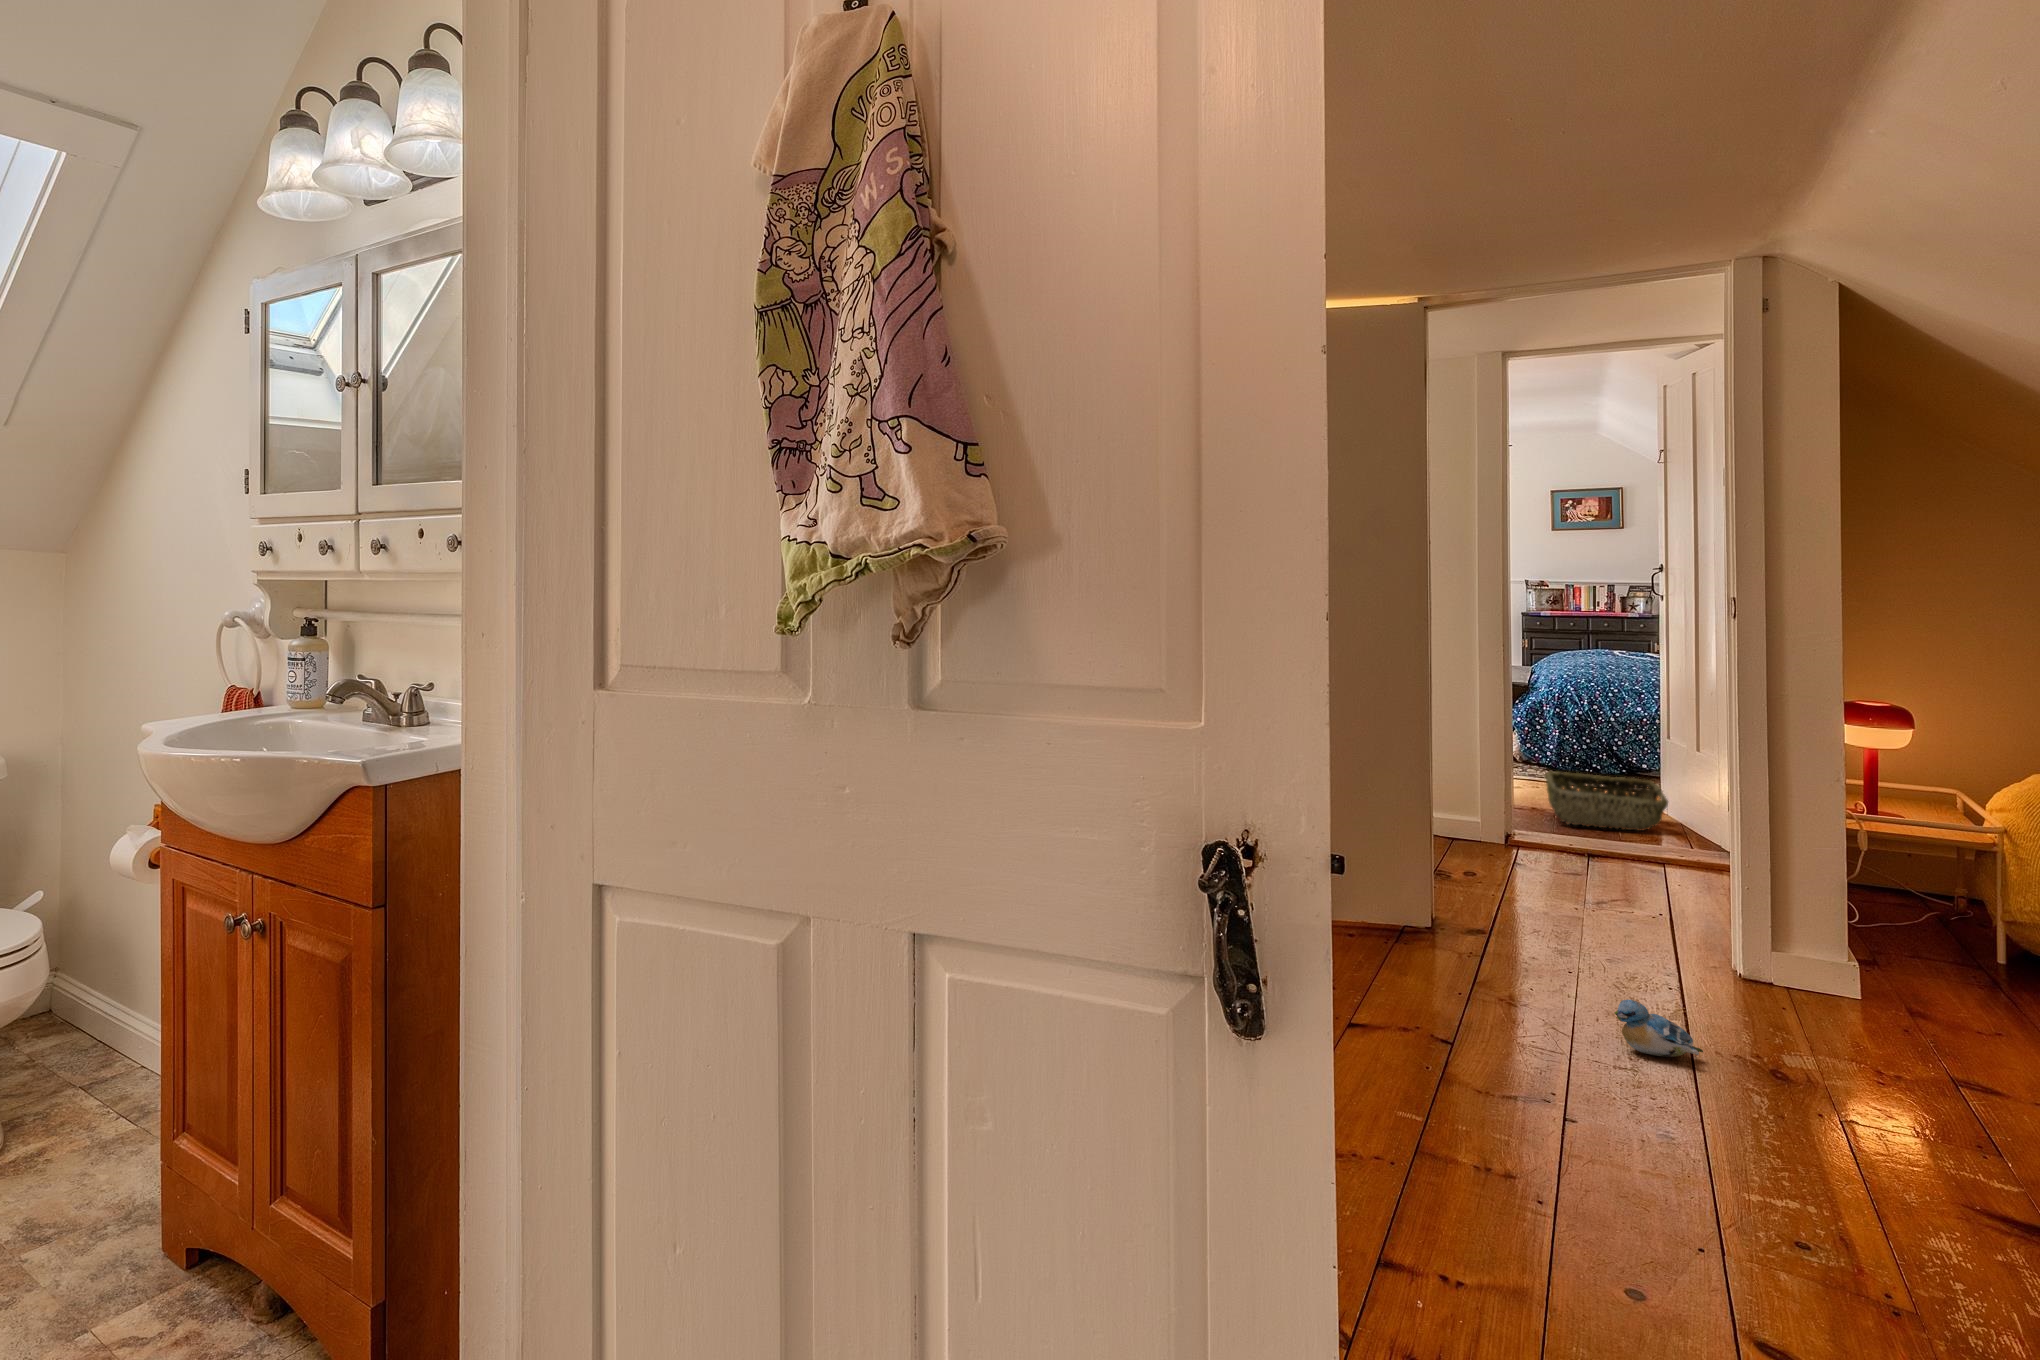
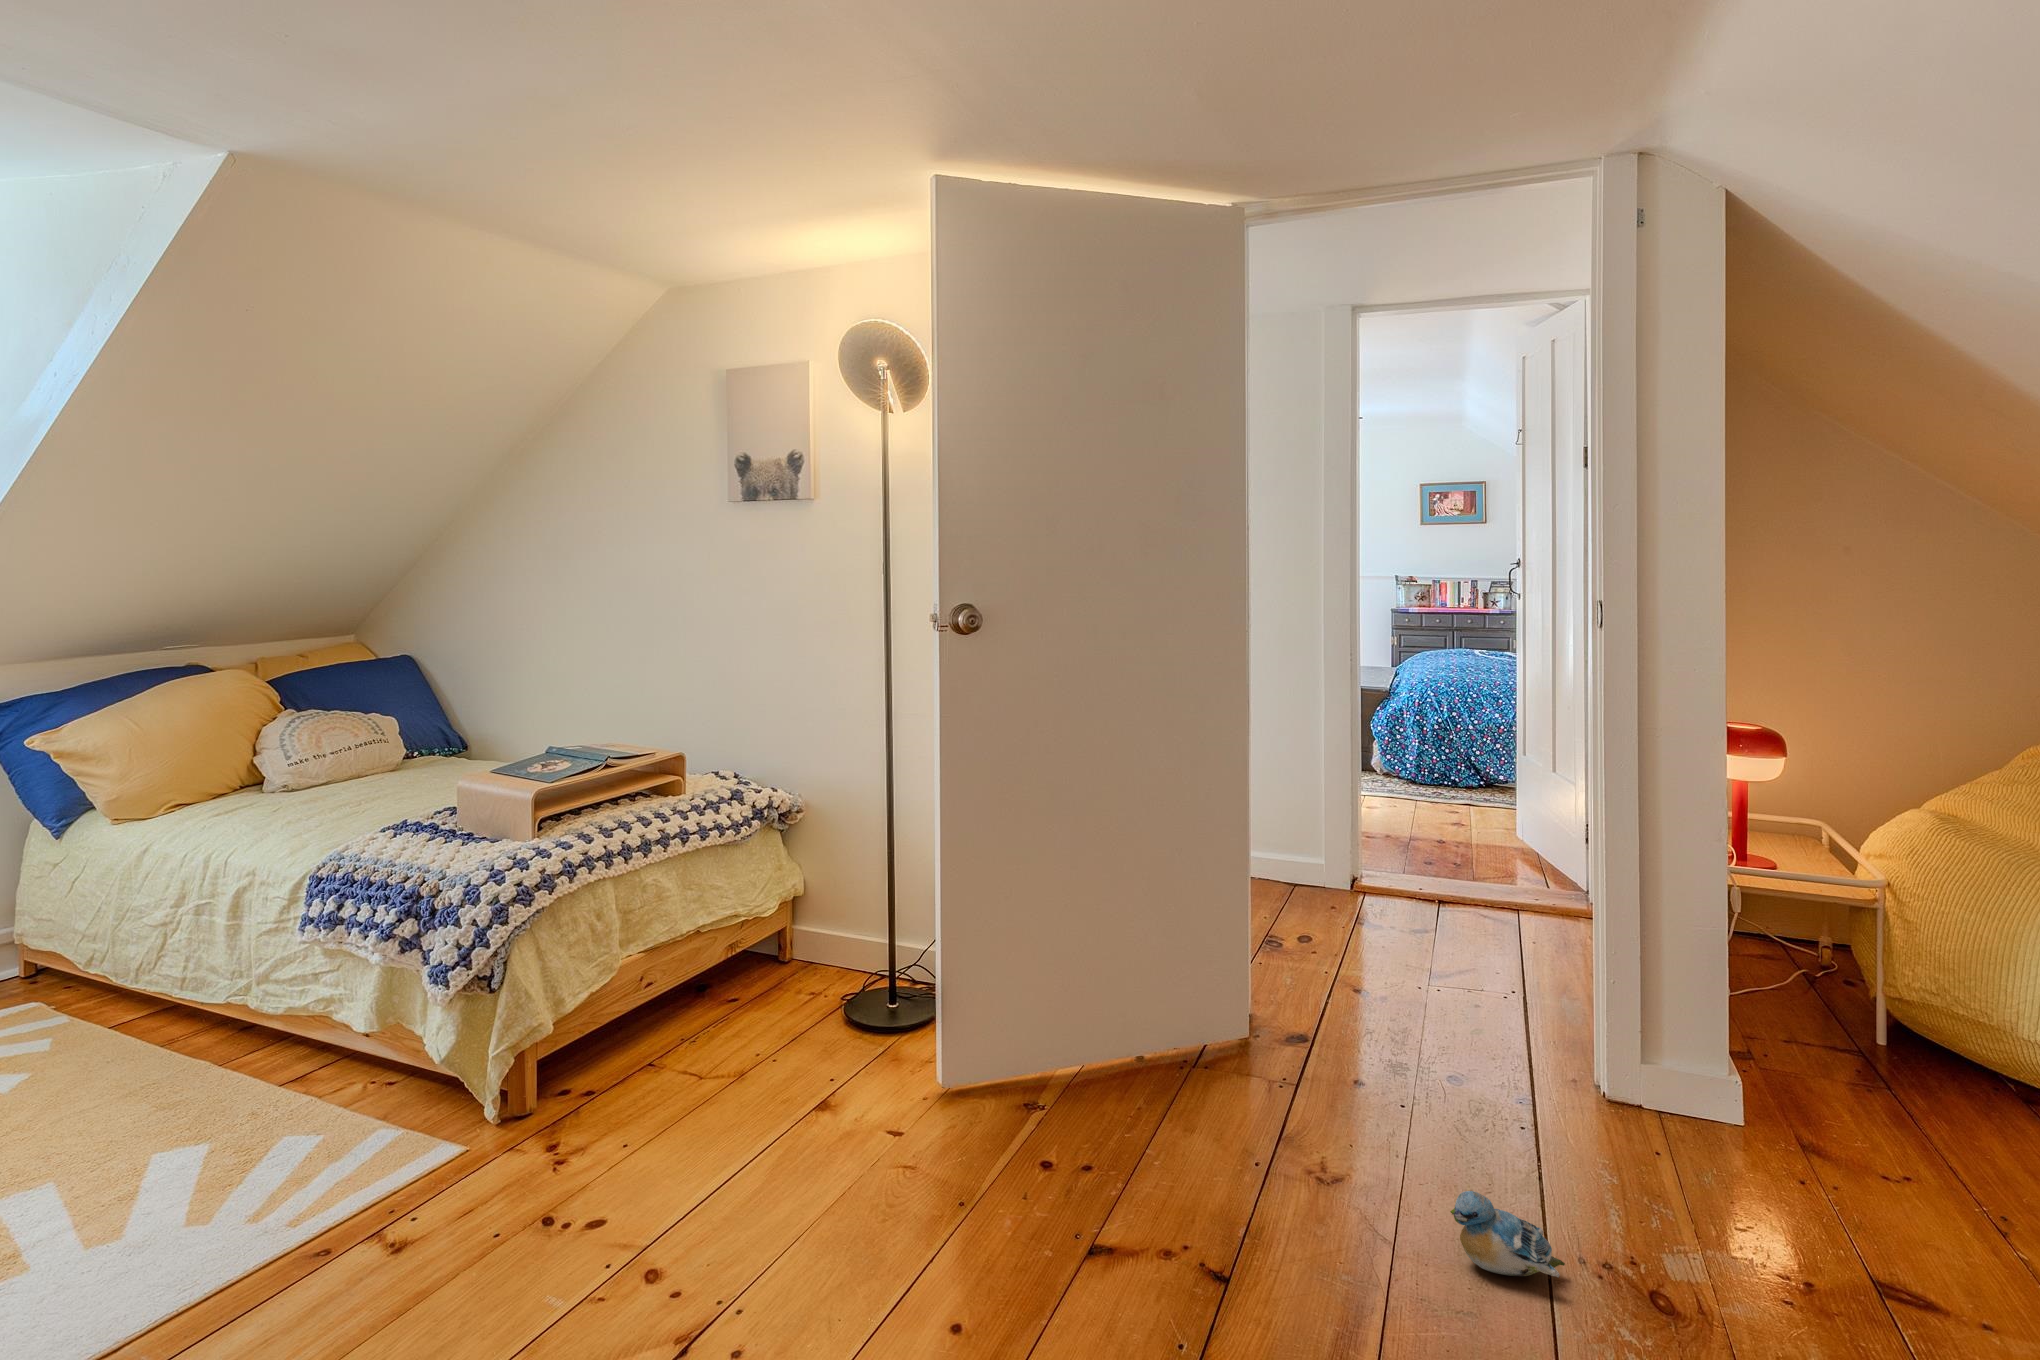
woven basket: present [1545,771,1668,831] -> none [1398,795,1524,863]

